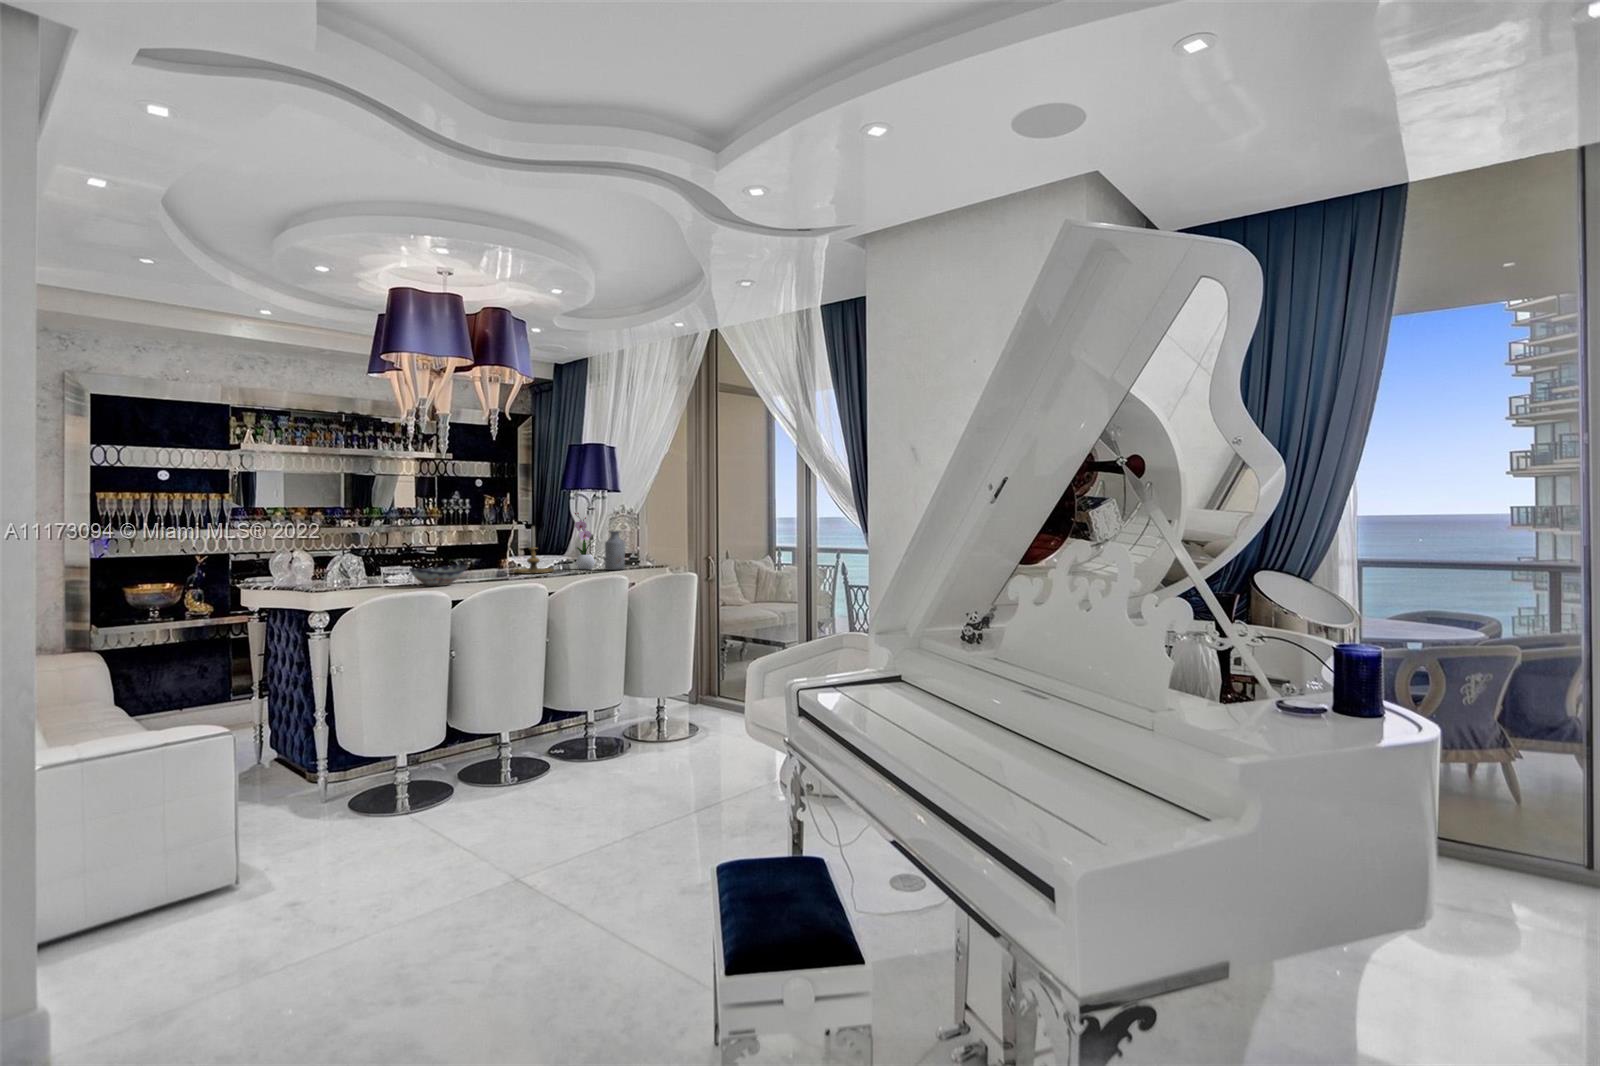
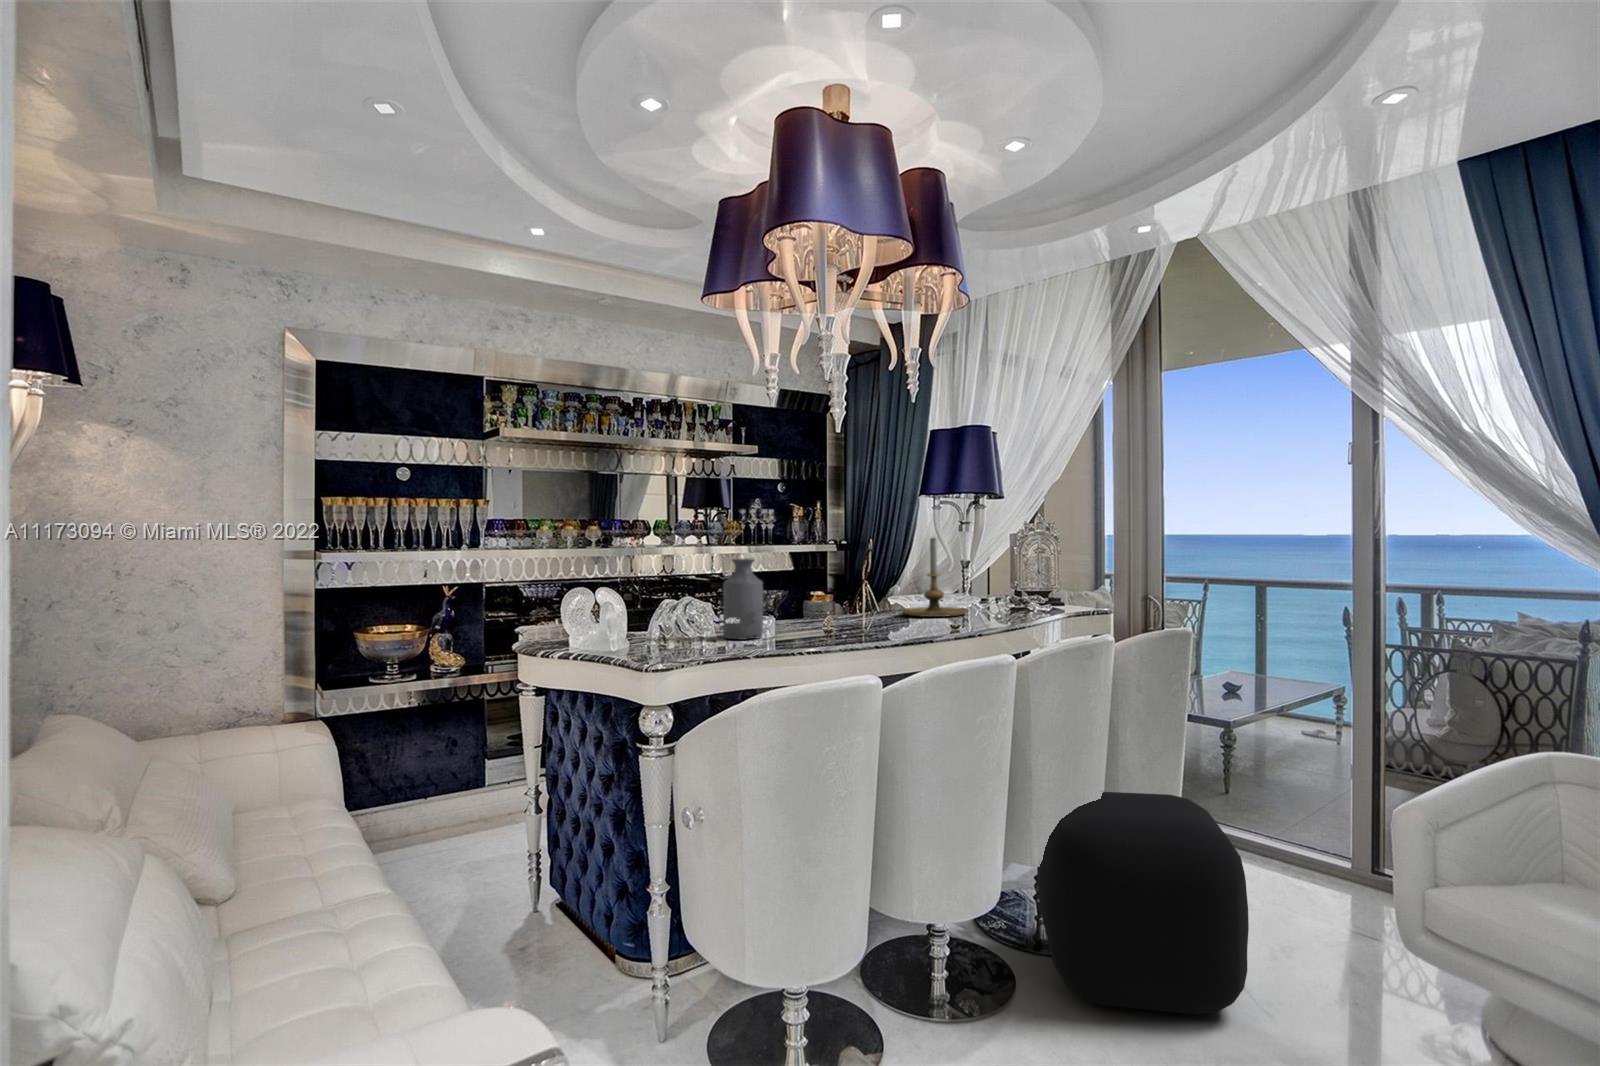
flower arrangement: present [575,513,595,569] -> none [988,516,1021,608]
bottle: present [605,531,625,570] -> present [723,558,763,640]
decorative bowl: present [409,565,466,586] -> none [783,605,875,643]
ottoman: none [563,668,670,775] -> present [1038,792,1249,1014]

